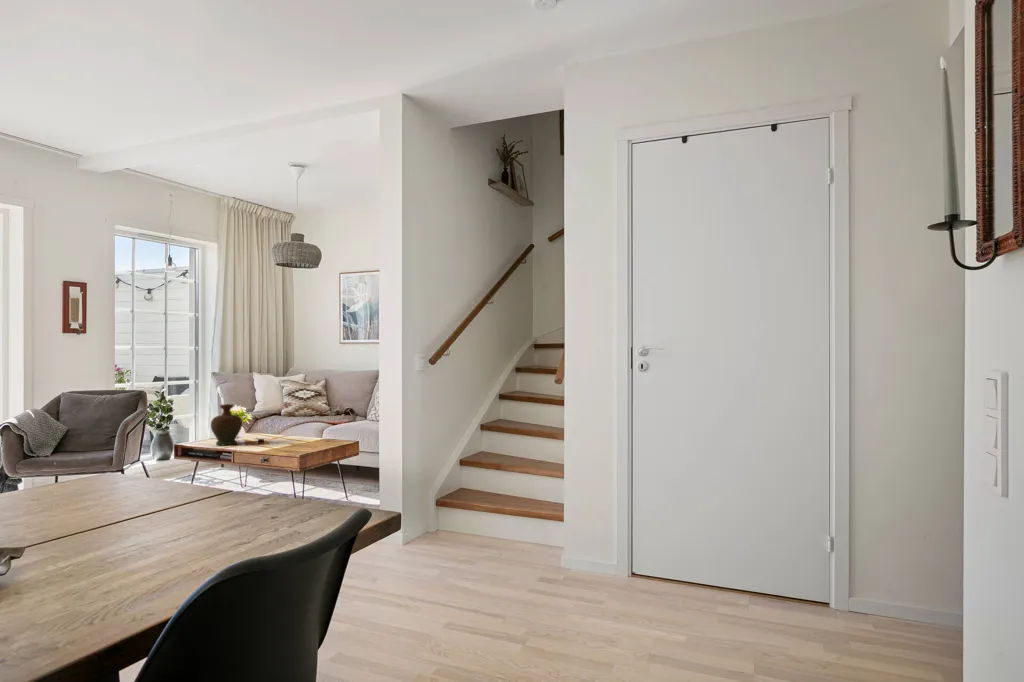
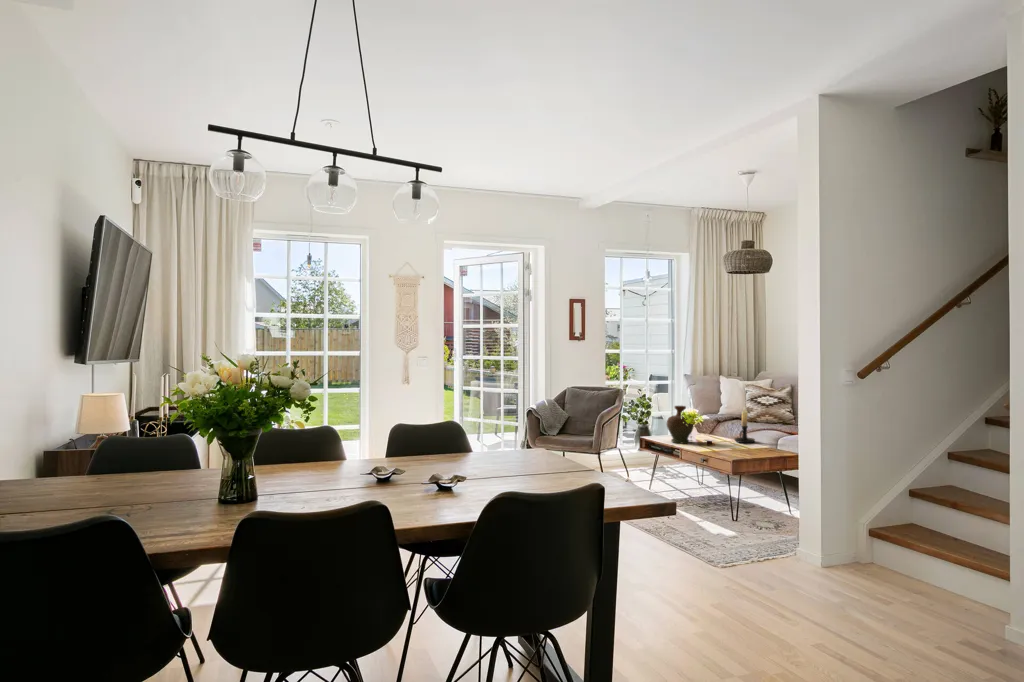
candle holder: none [285,399,306,438] -> present [735,407,755,443]

